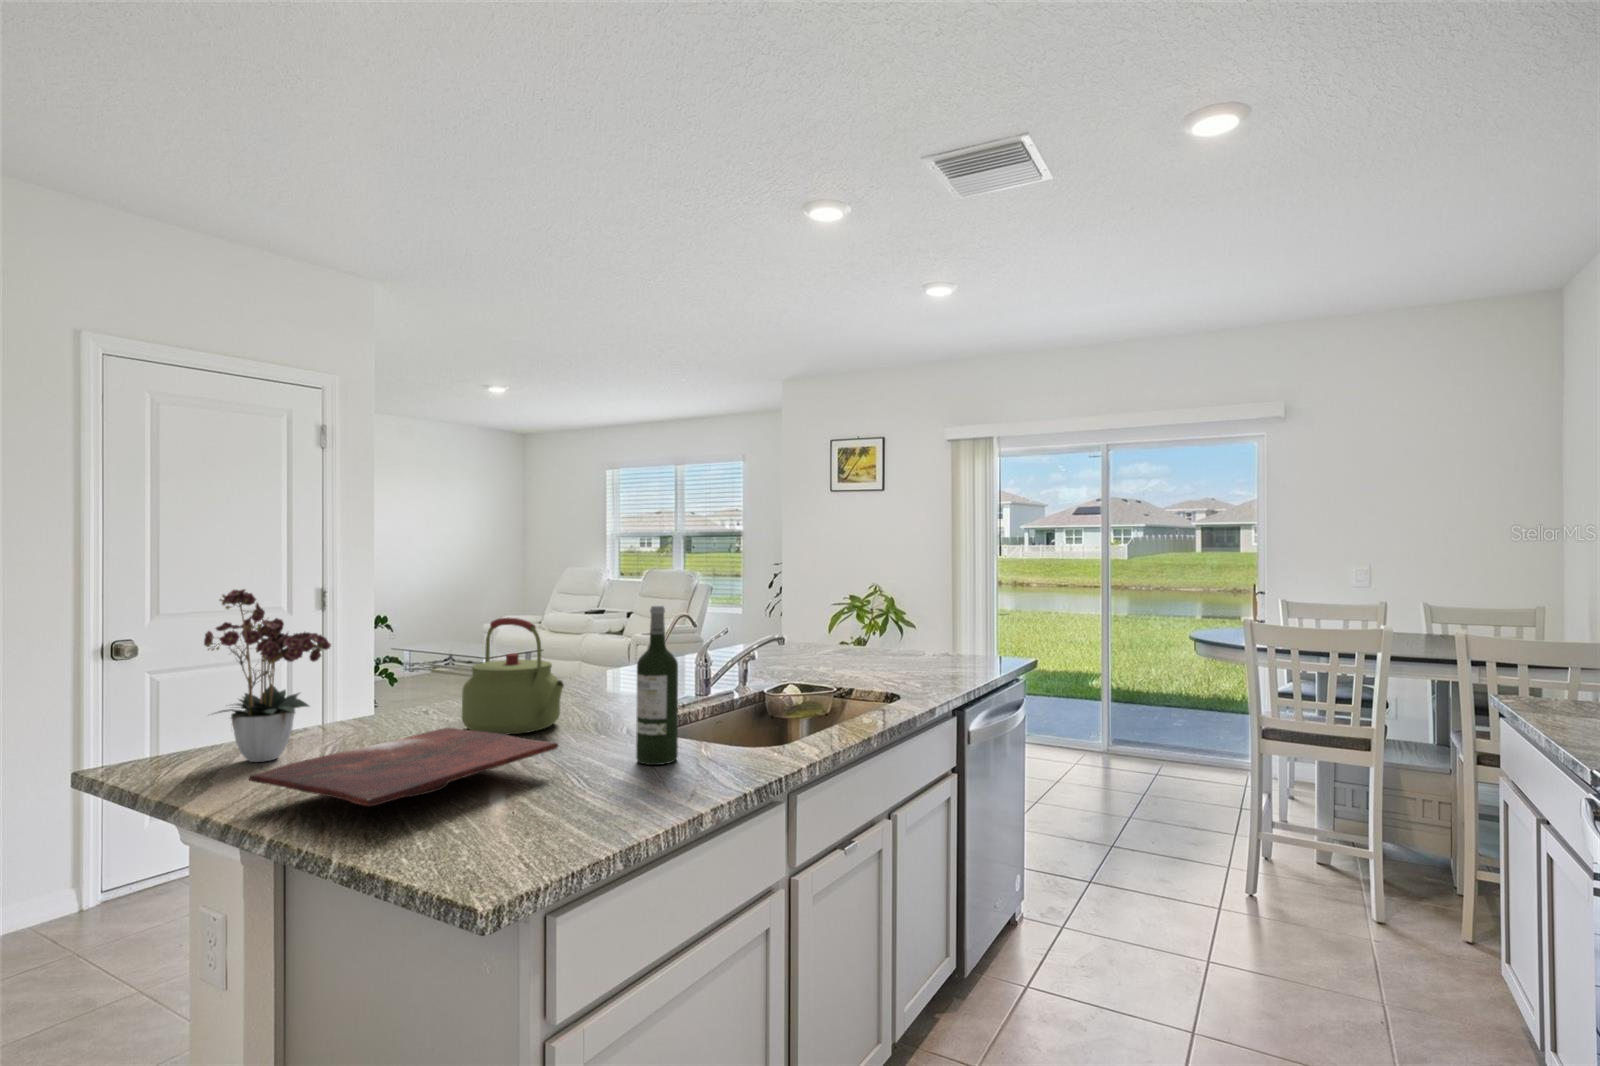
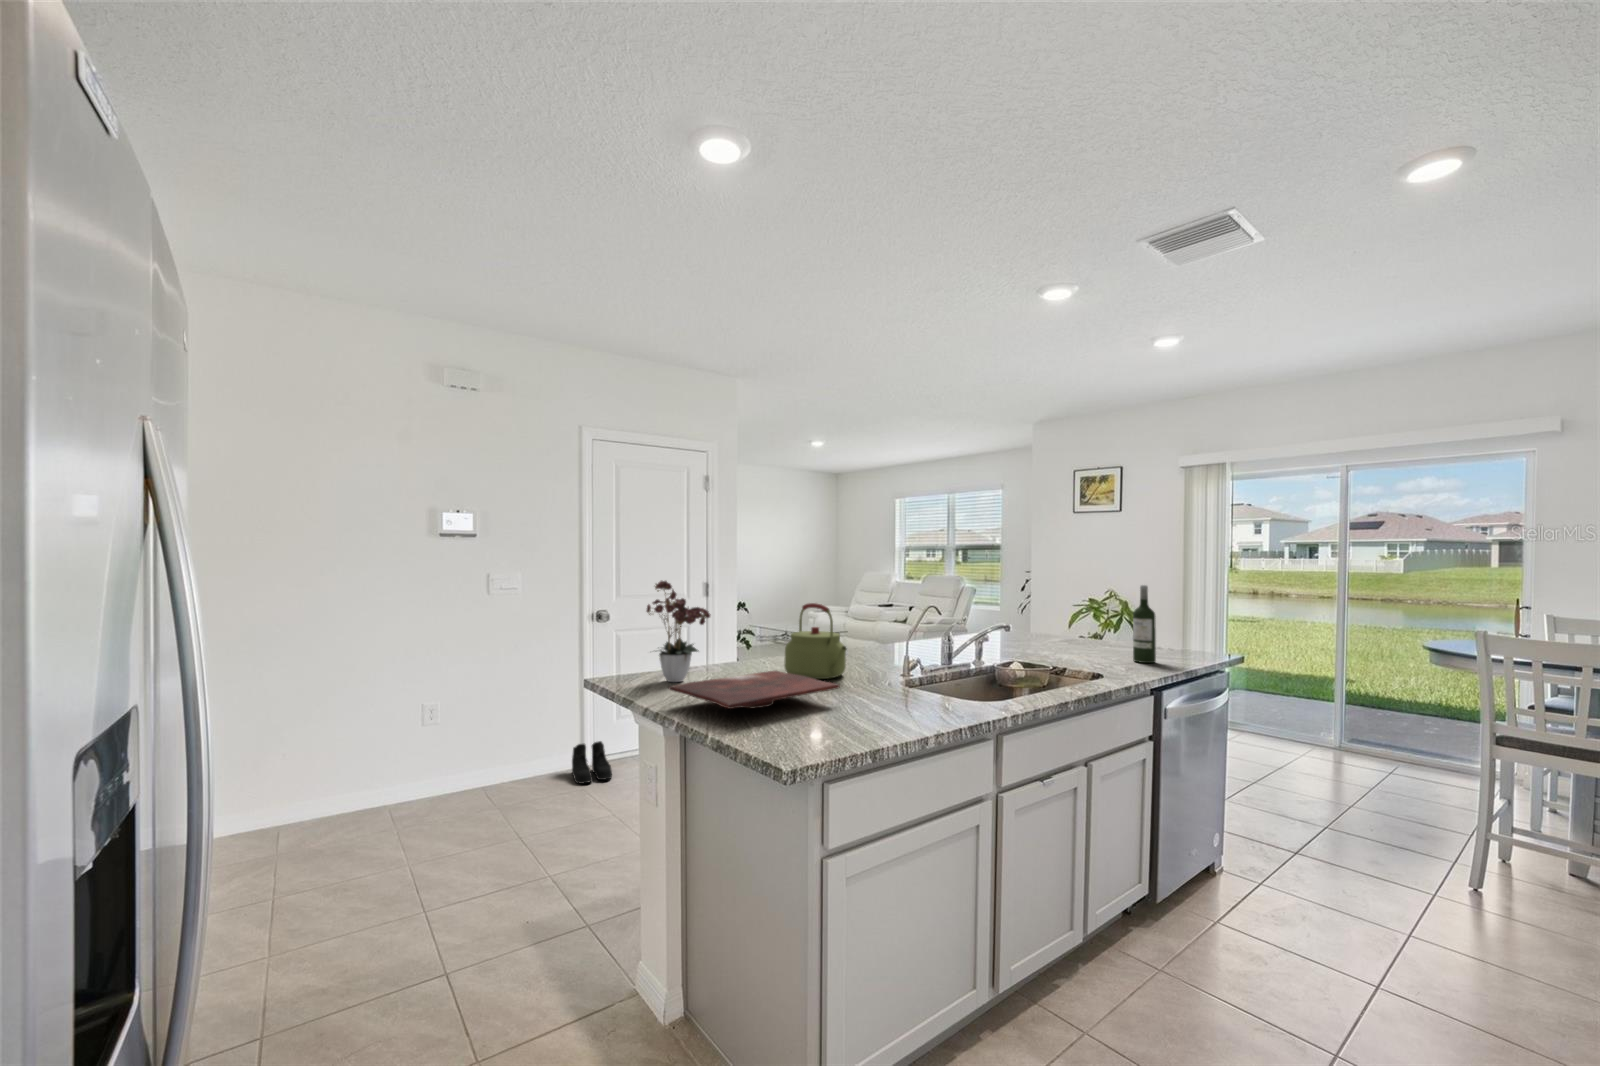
wine bottle: present [636,606,678,765] -> present [1133,585,1156,663]
boots: none [61,860,145,939] -> present [572,741,612,784]

